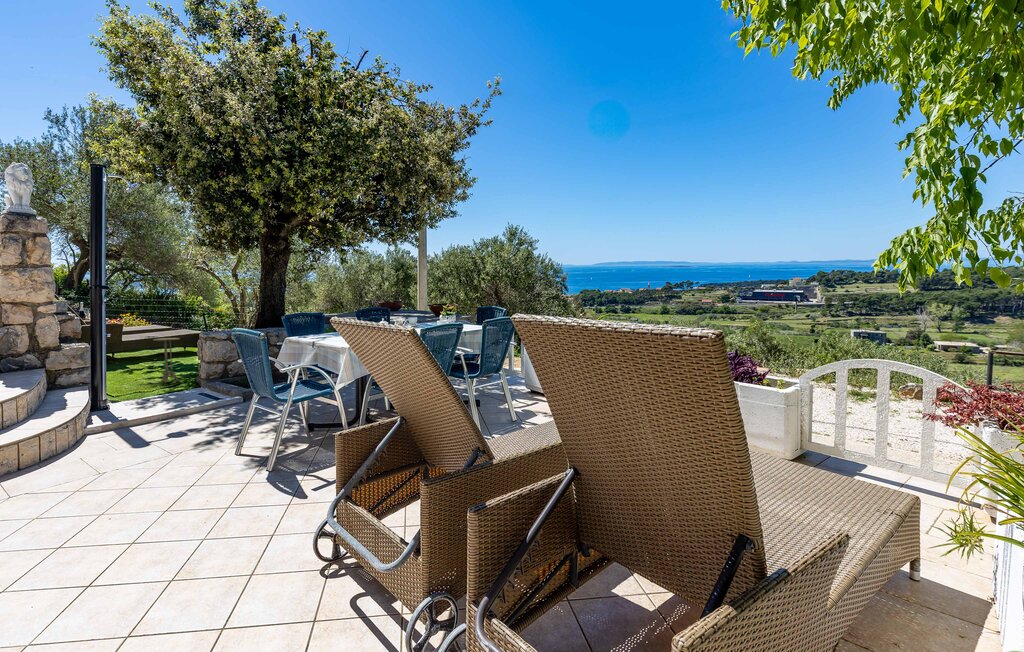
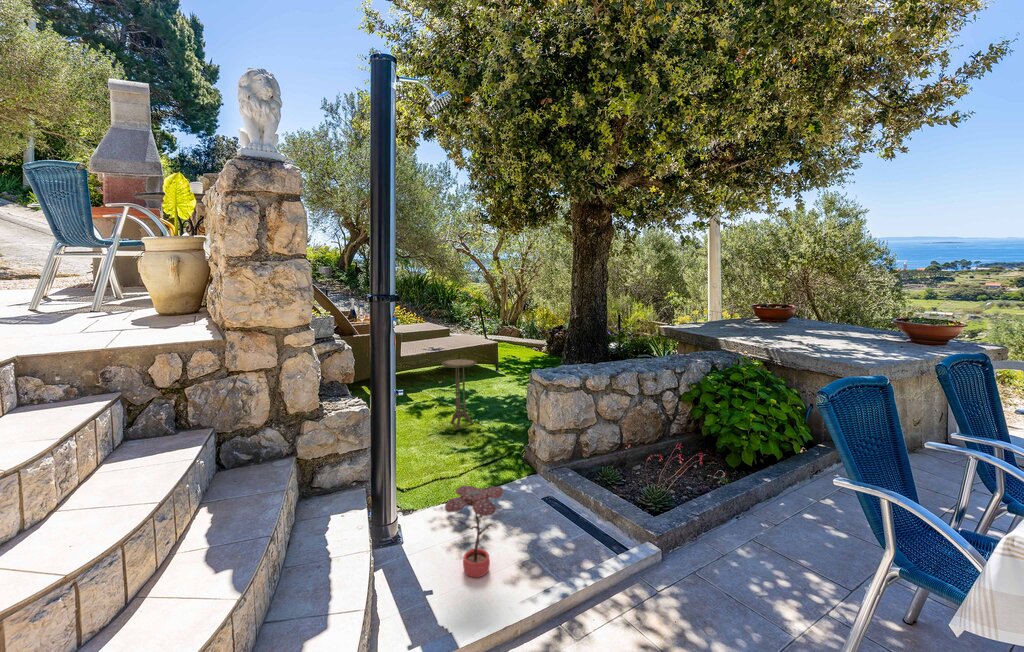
potted plant: none [132,376,167,416] -> present [445,486,503,577]

